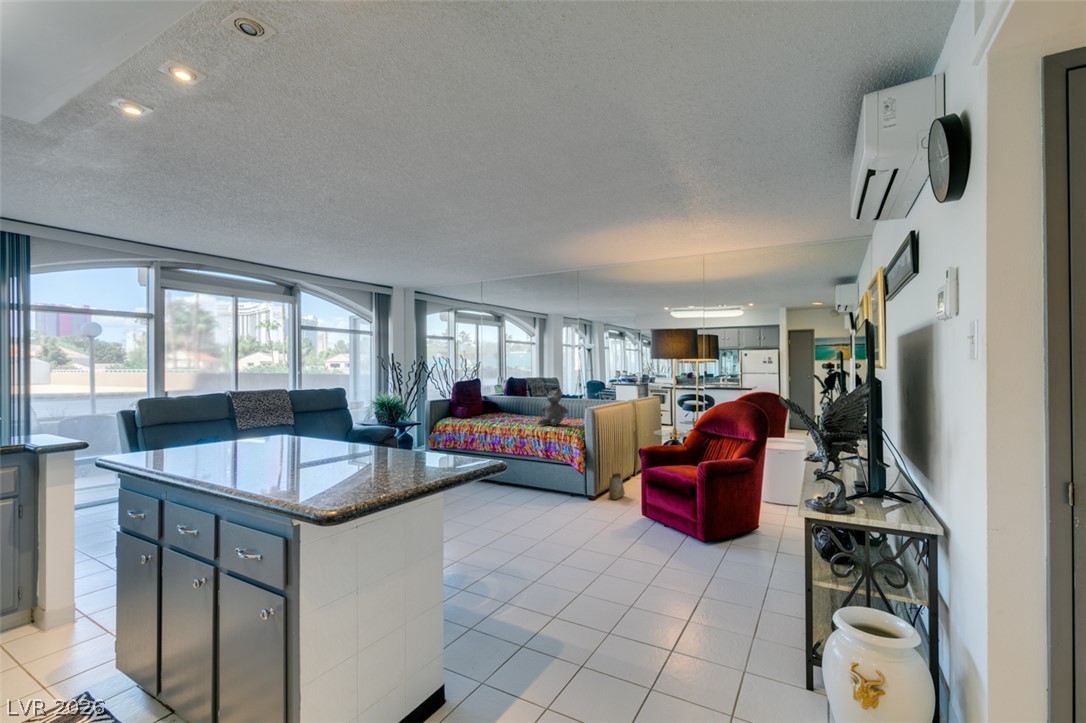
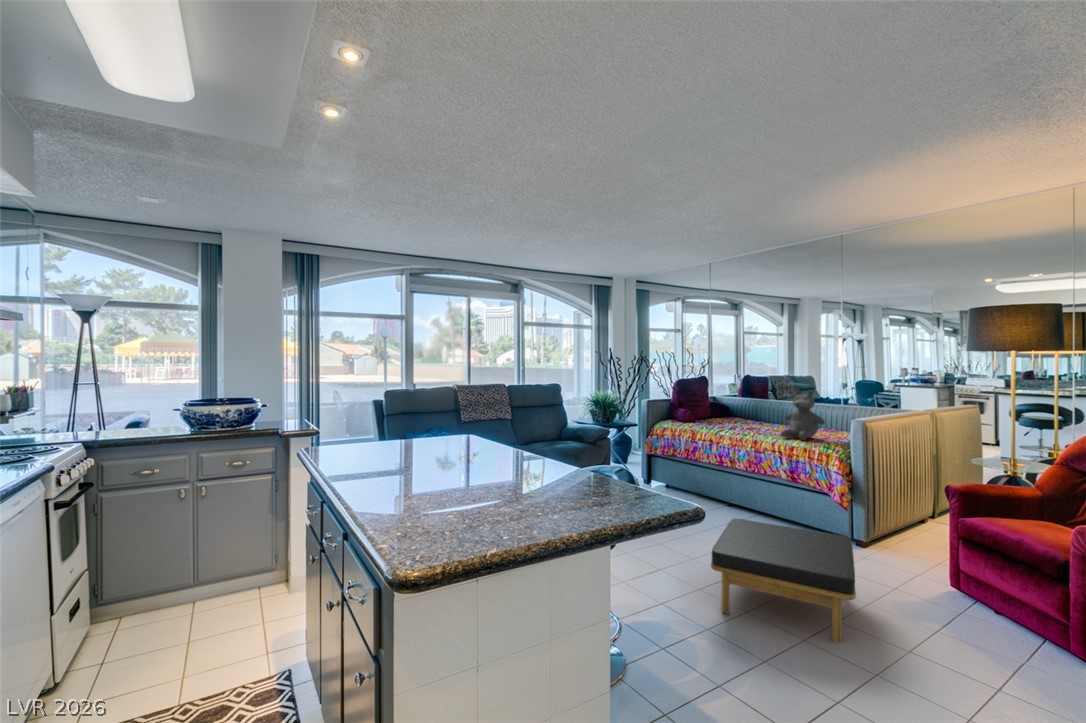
woven basket: present [609,473,625,500] -> none [890,499,920,554]
ottoman: none [495,487,587,556] -> present [711,518,856,643]

